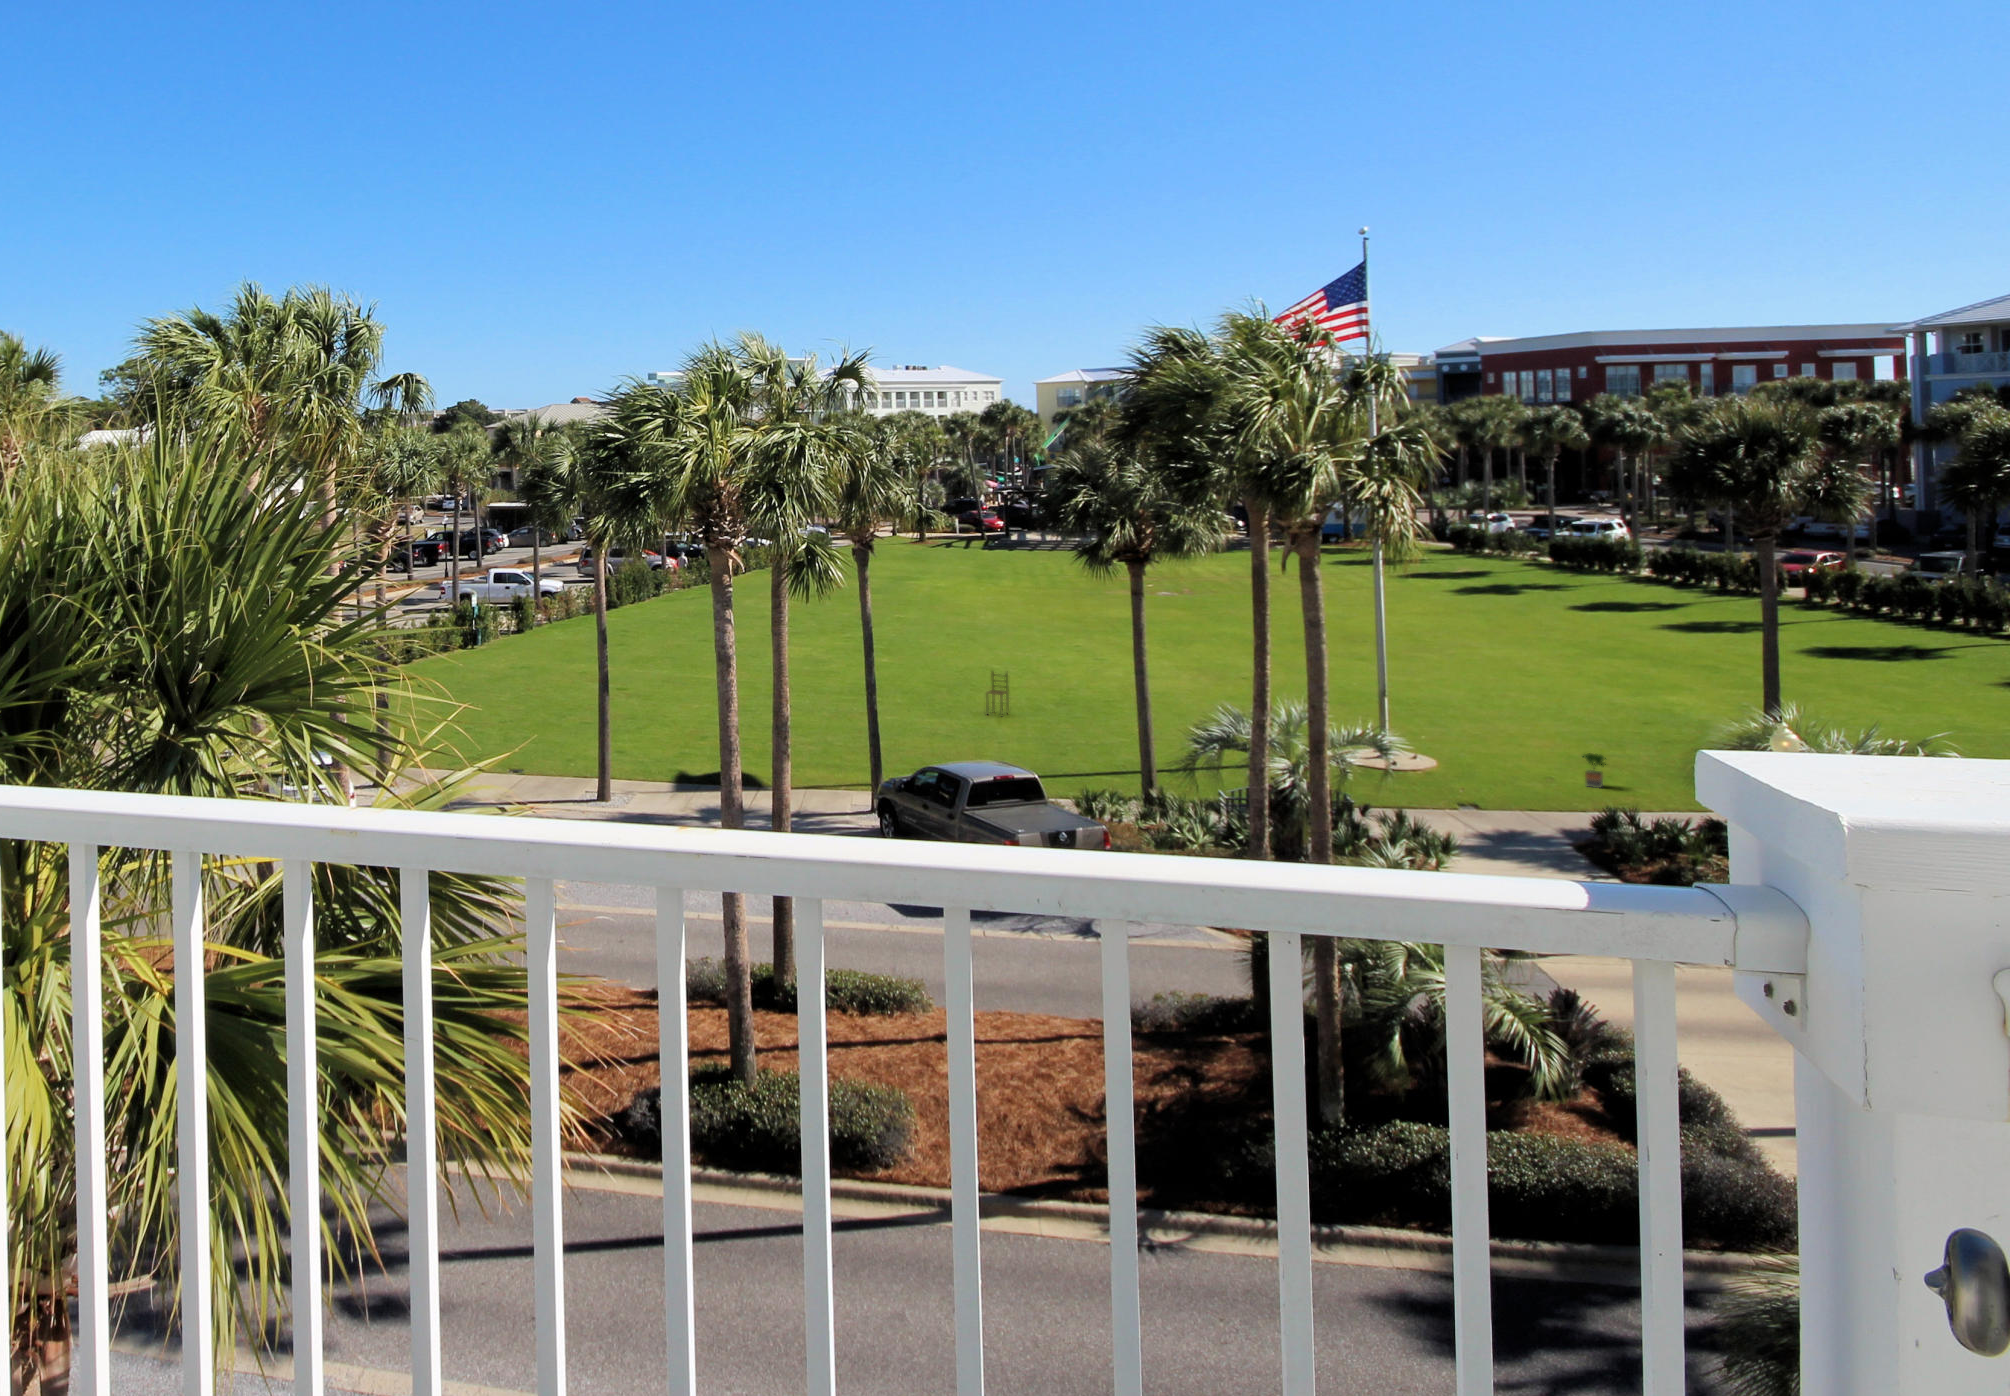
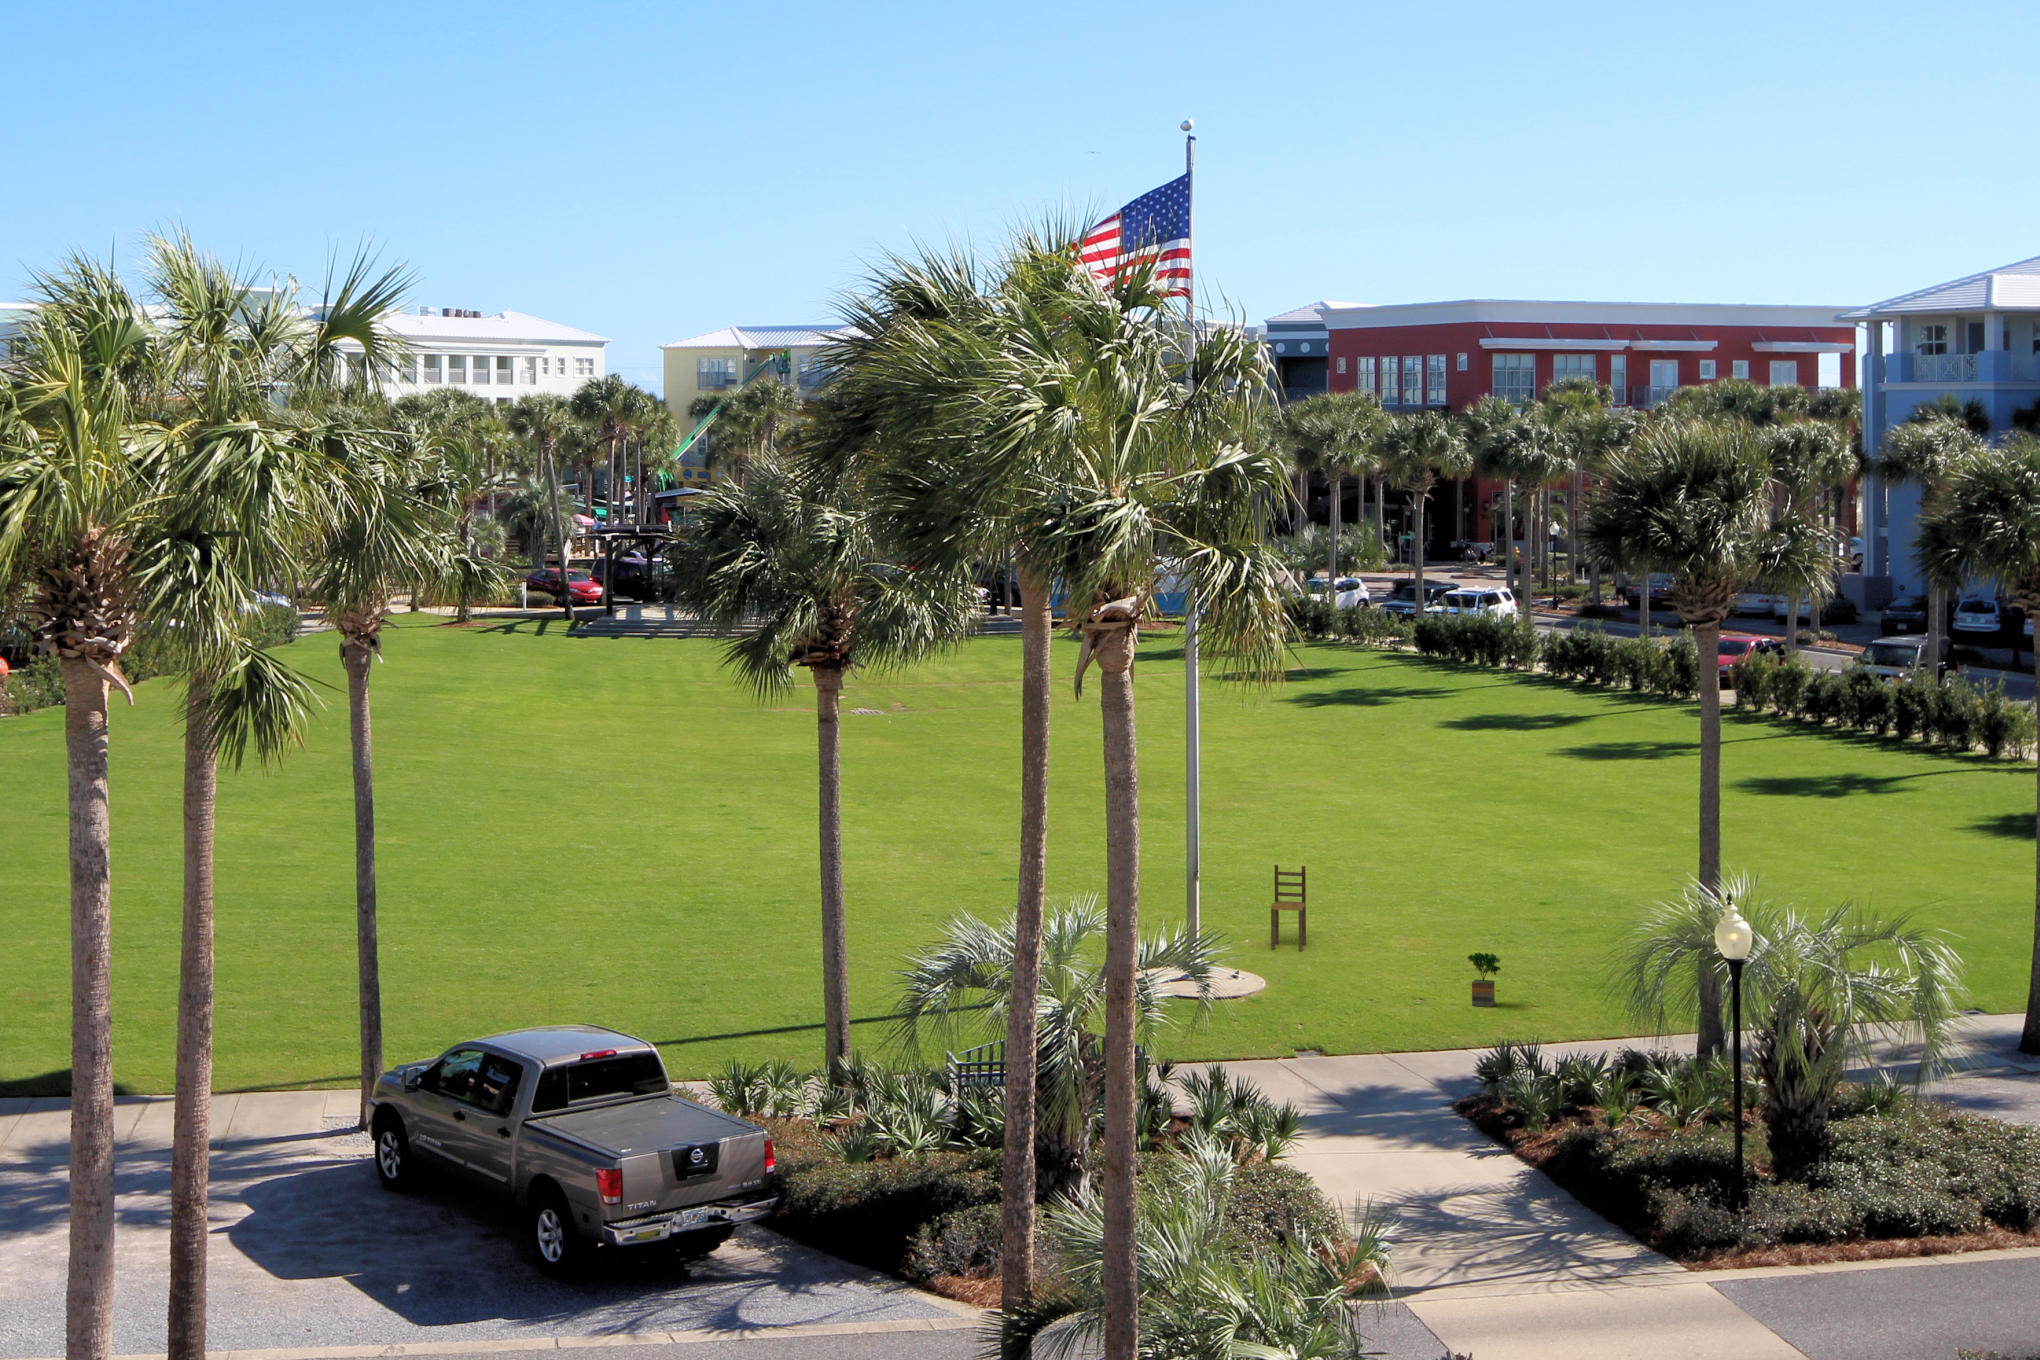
chair: present [987,672,1009,713] -> present [1271,865,1306,951]

